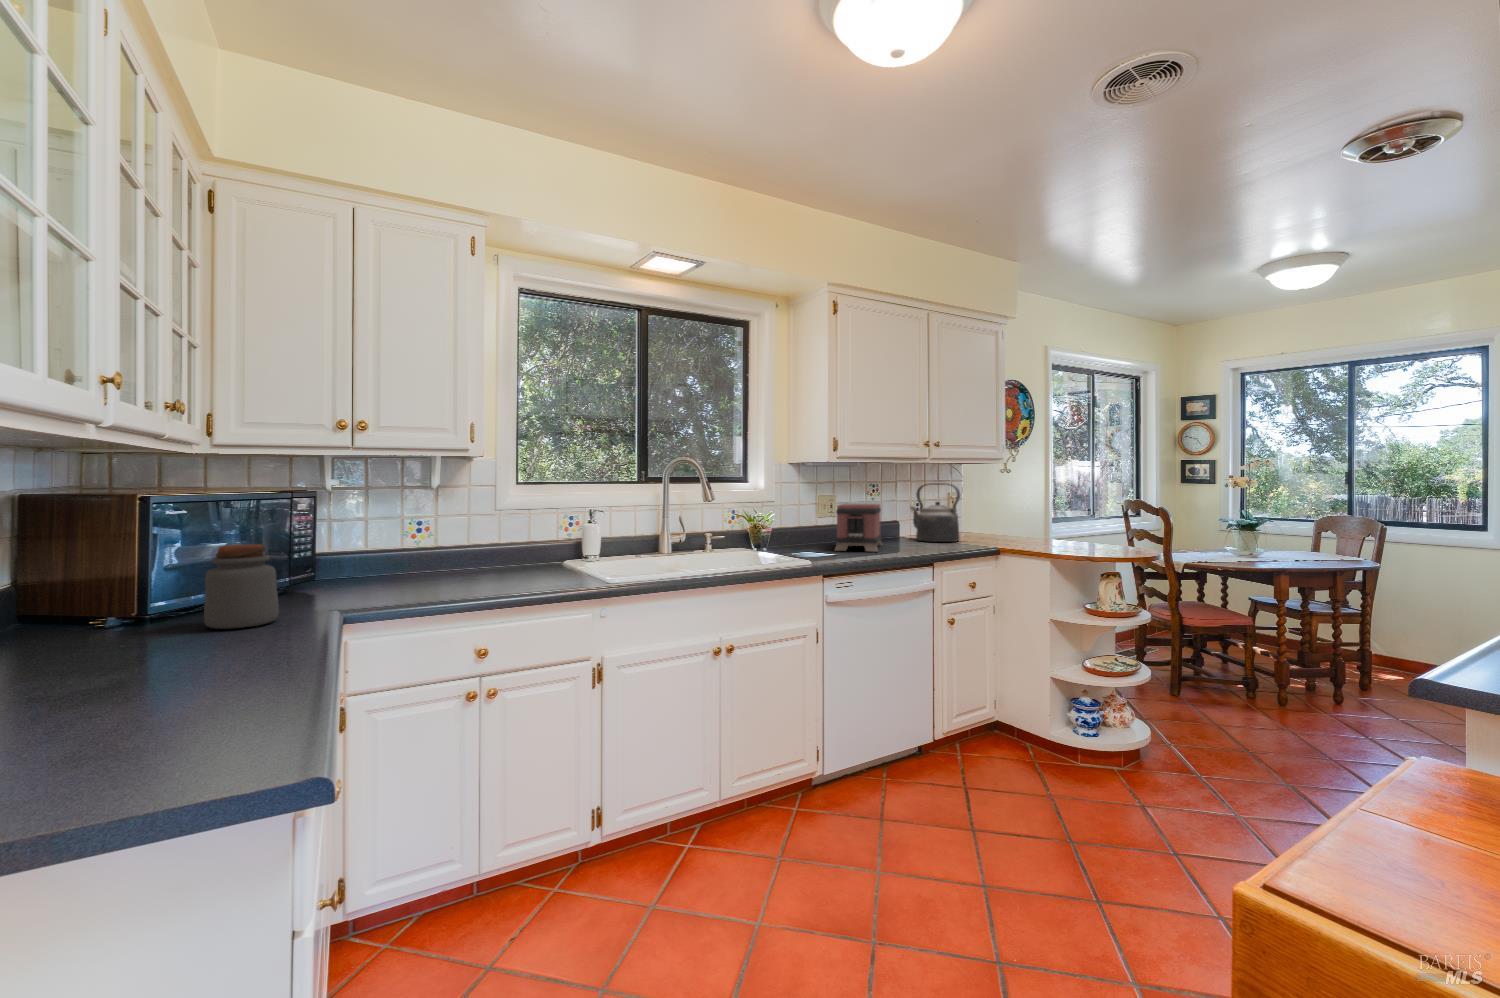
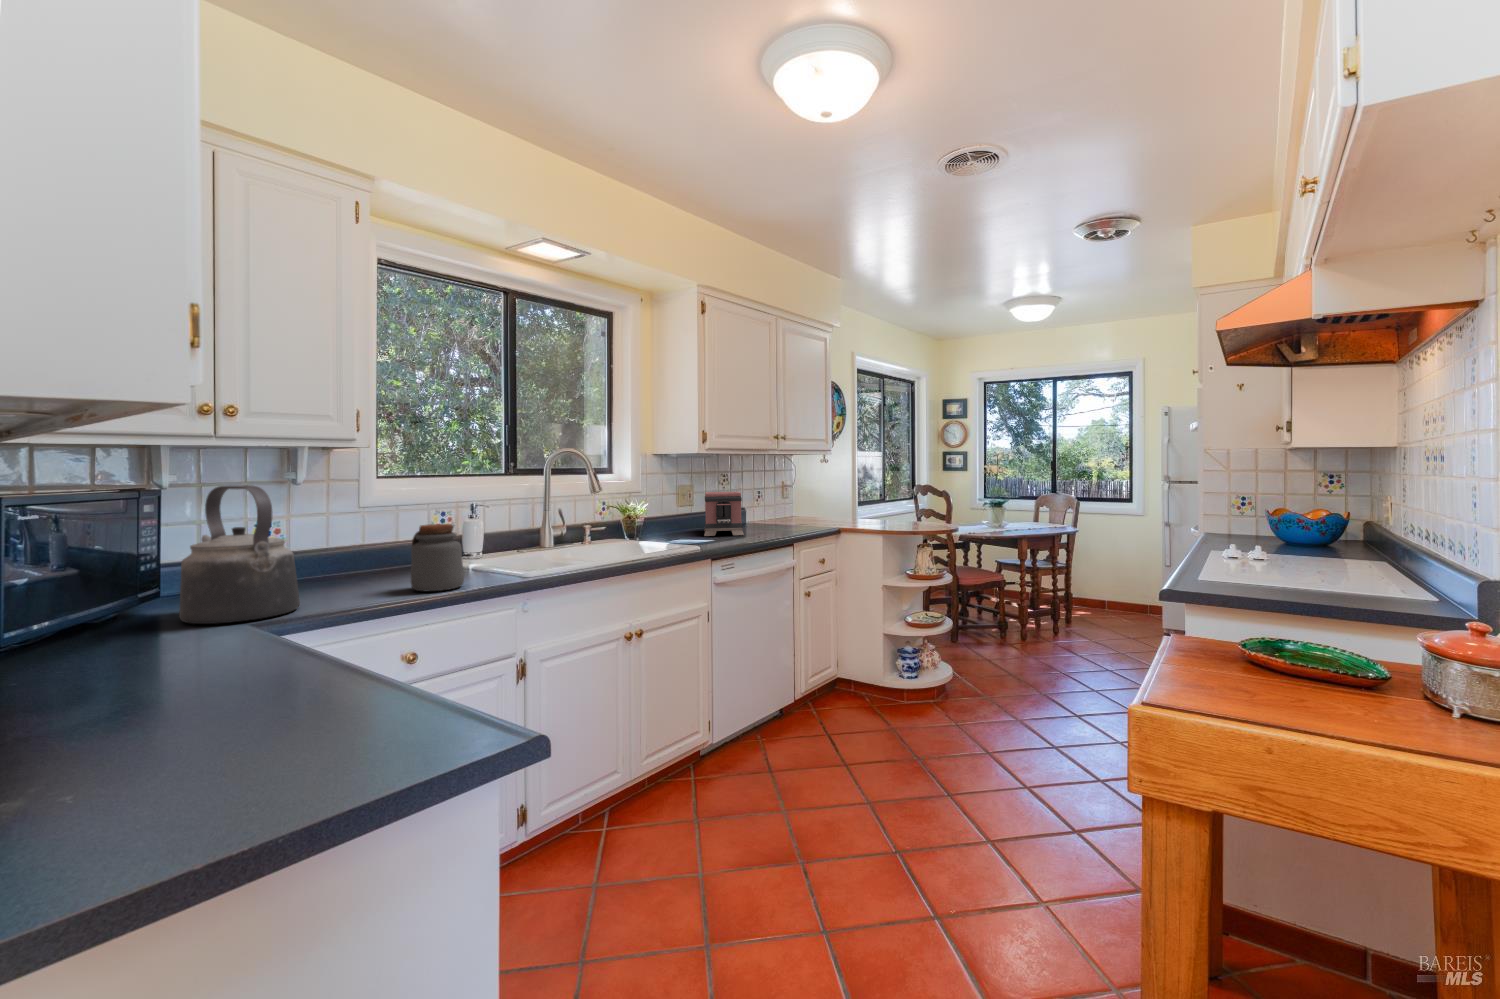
kettle: present [910,483,960,542] -> present [179,485,300,624]
jar: present [204,544,279,629] -> present [411,524,464,591]

